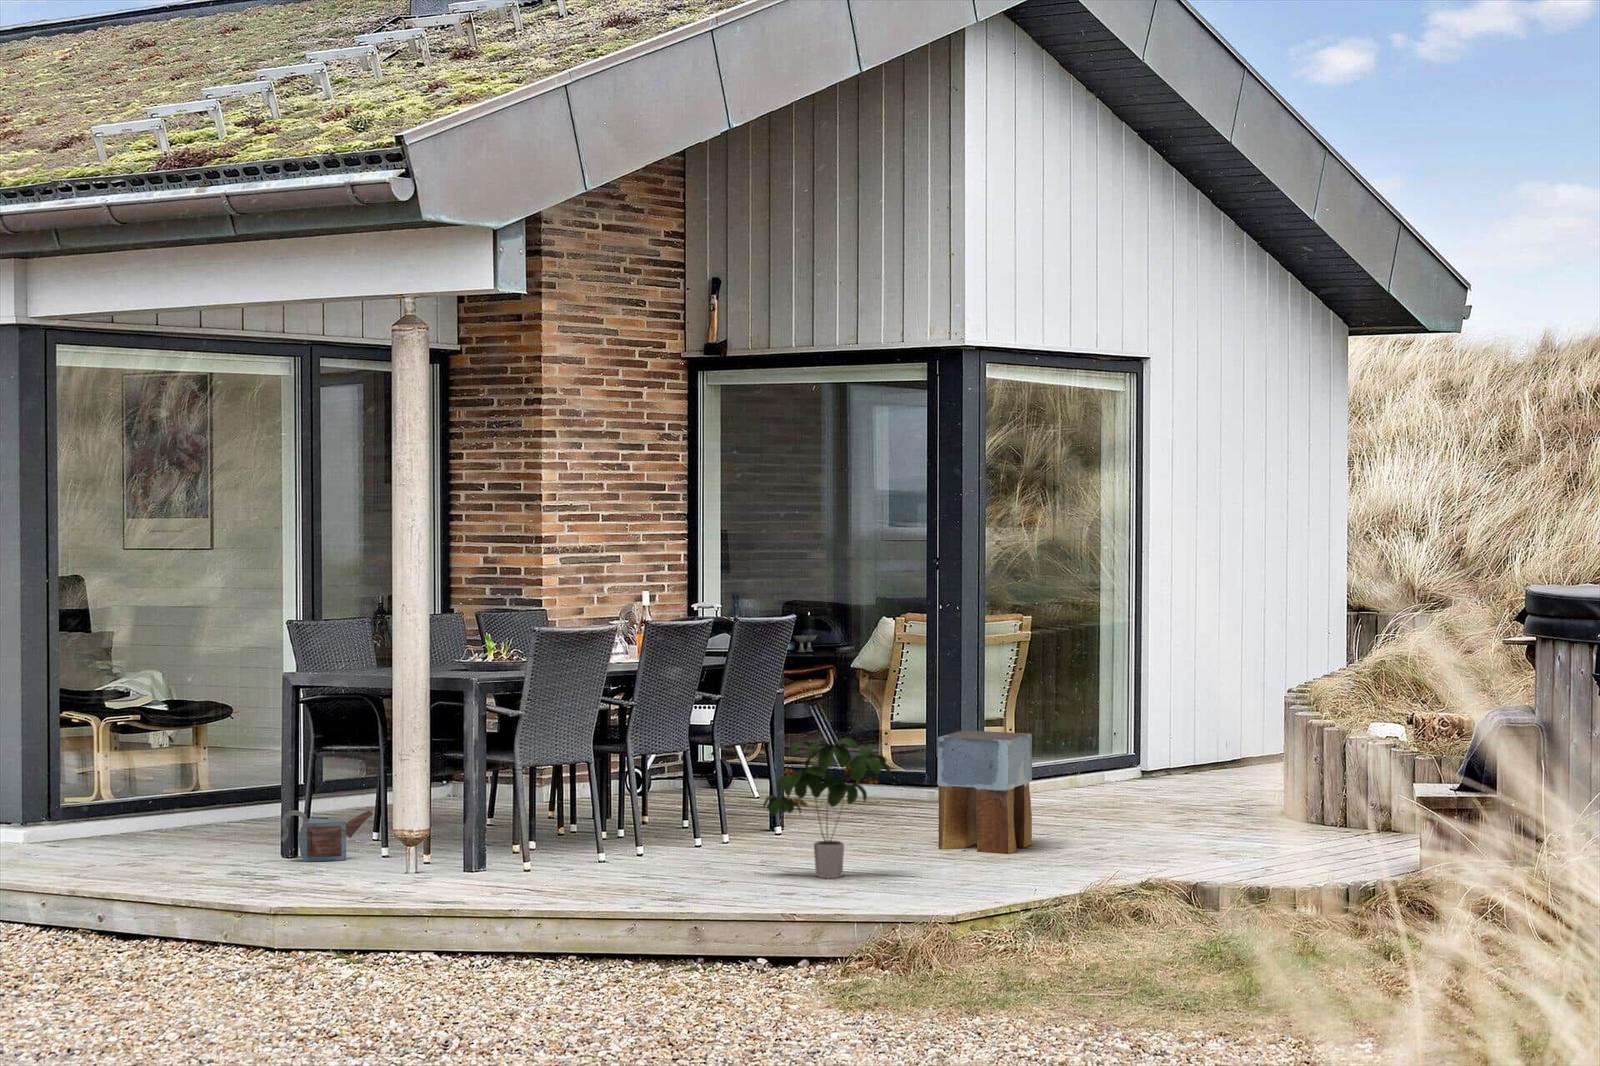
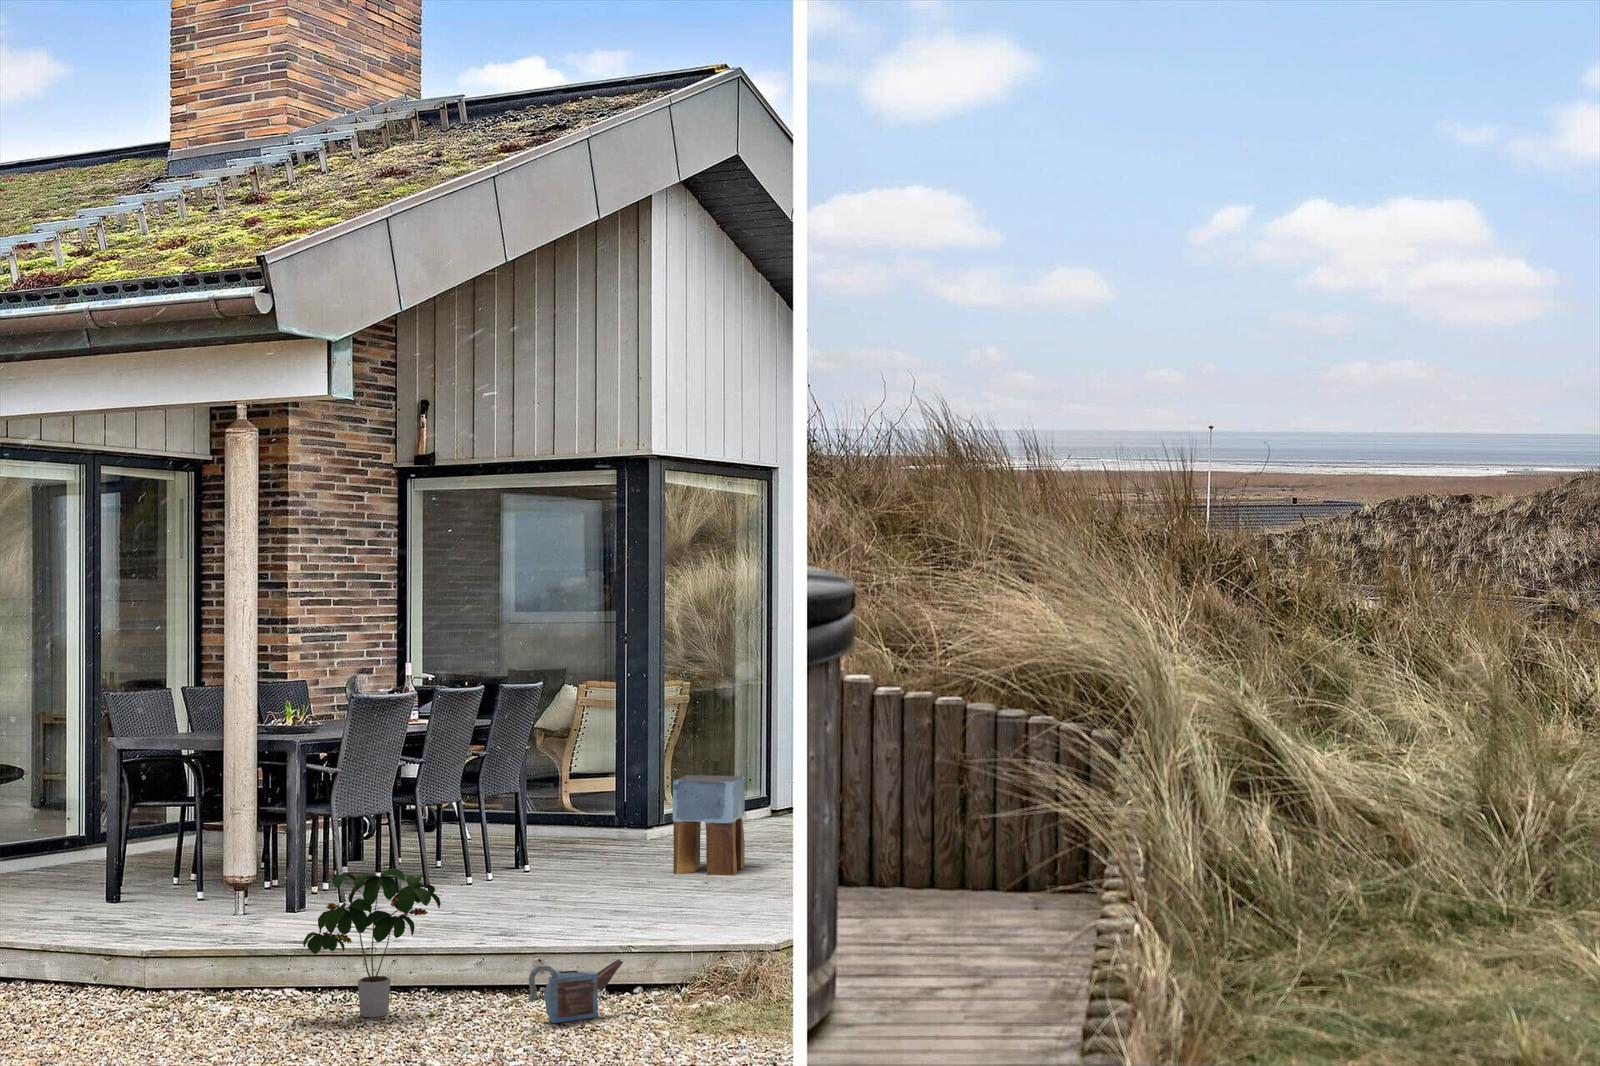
potted plant: present [763,738,891,878] -> present [303,869,441,1017]
watering can: present [281,810,373,862] -> present [528,959,623,1023]

